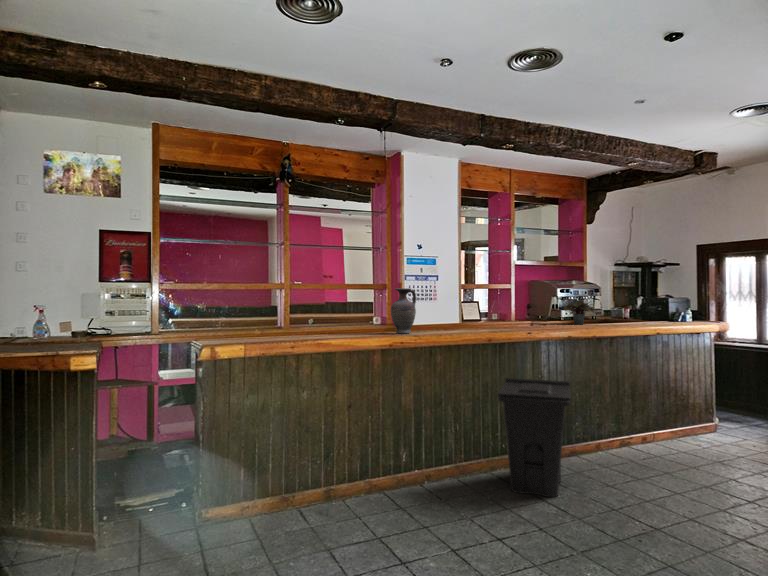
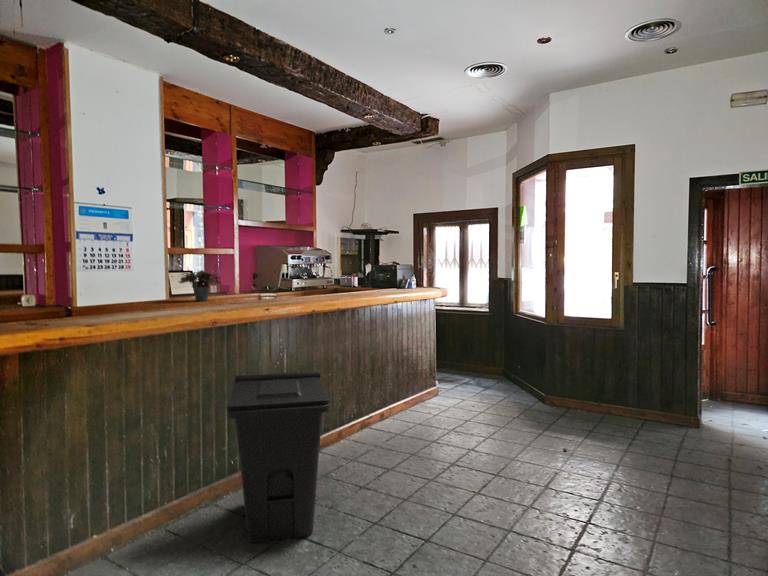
vase: present [391,288,416,333] -> none [35,248,85,323]
potted plant: present [563,302,594,325] -> present [179,270,222,301]

